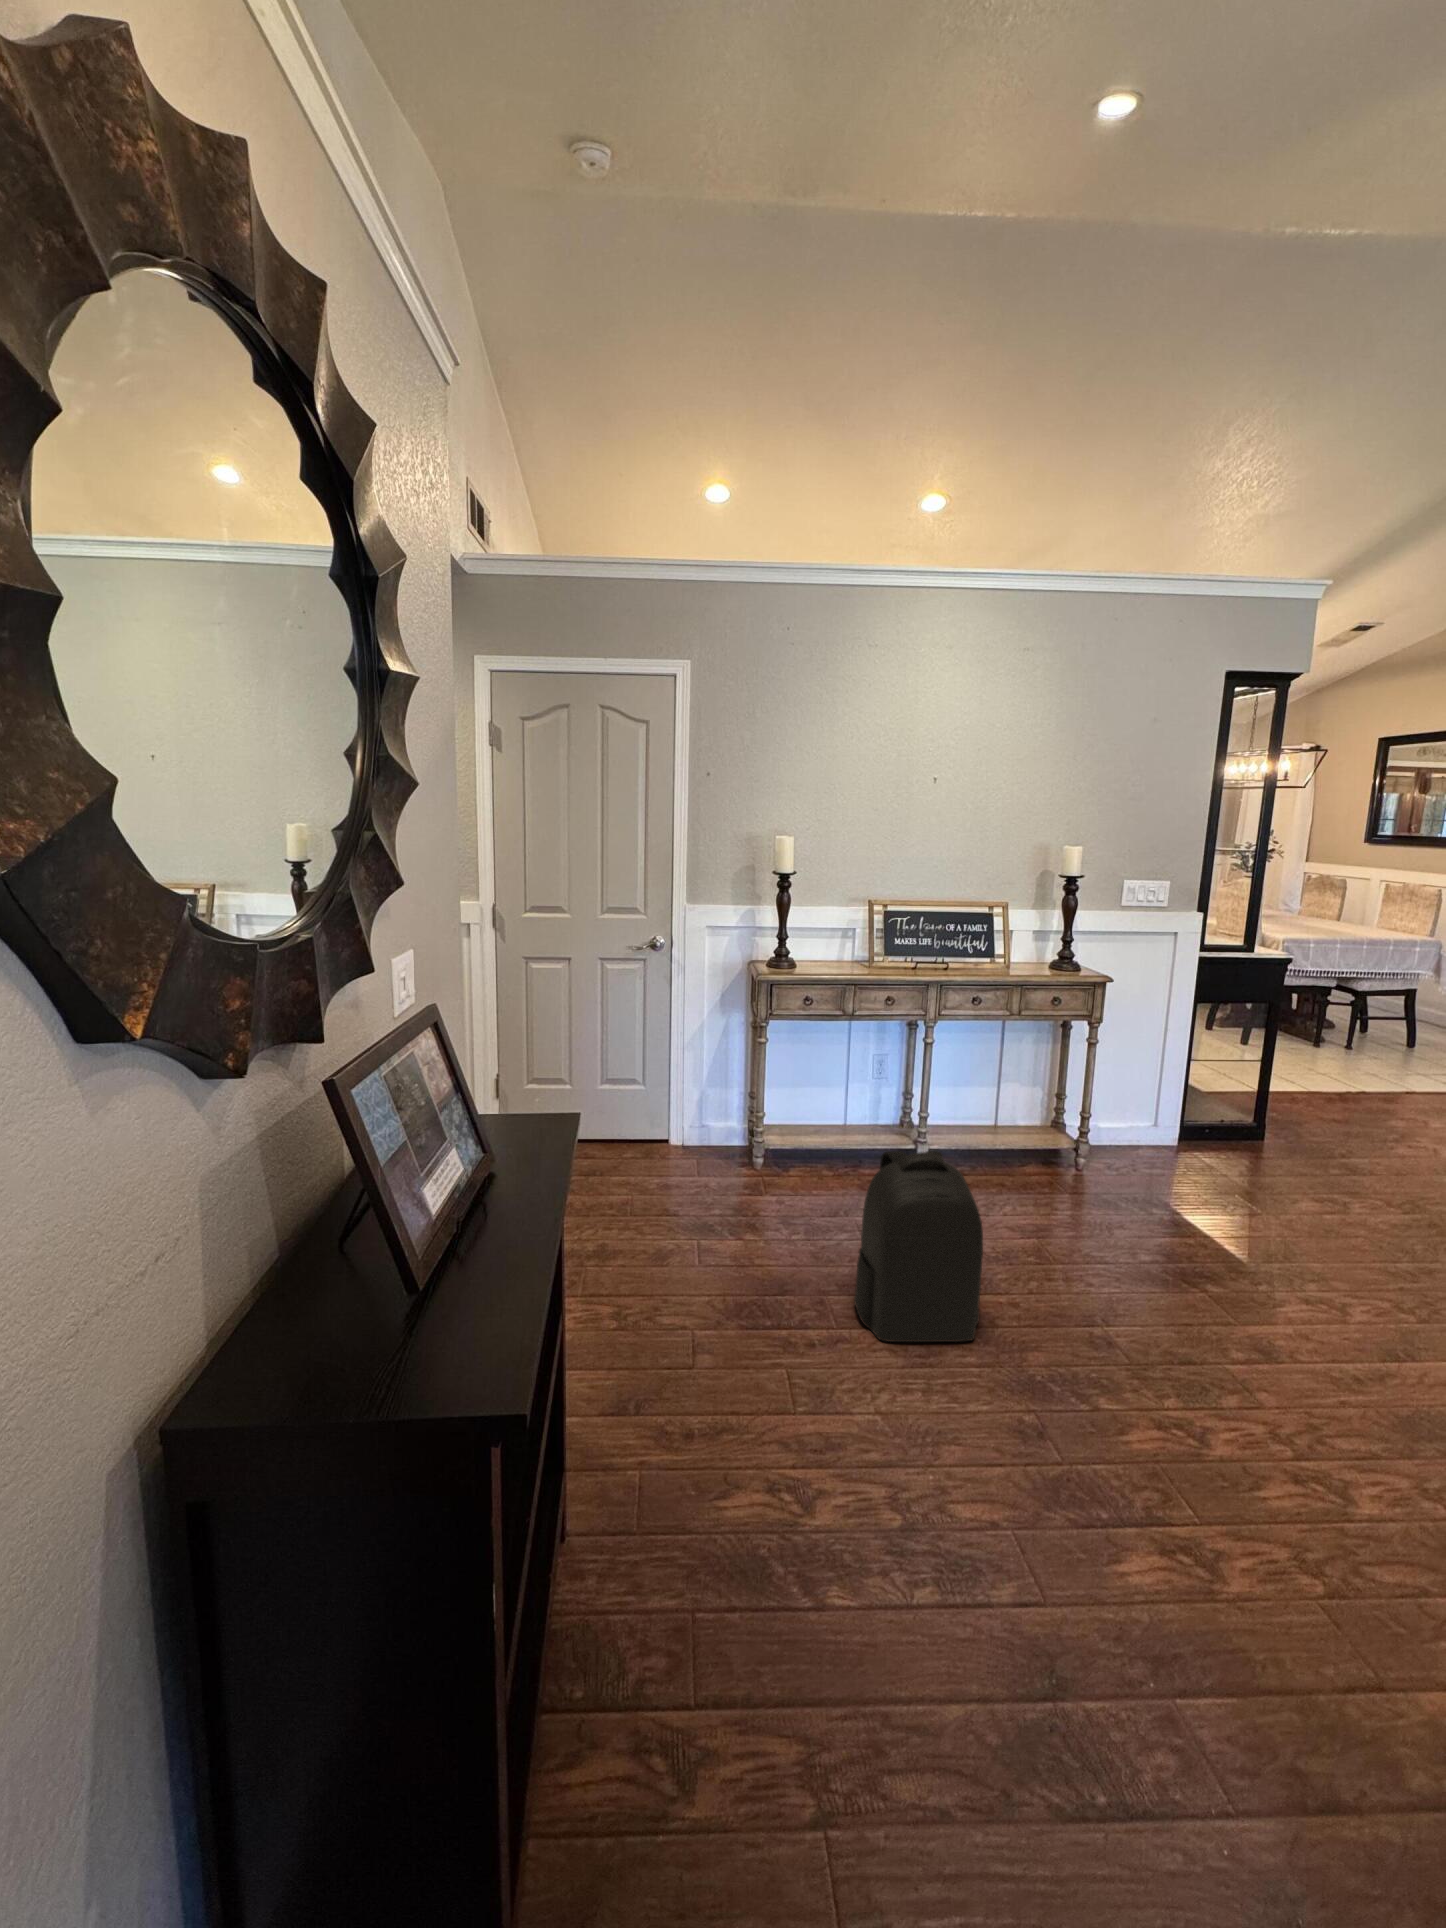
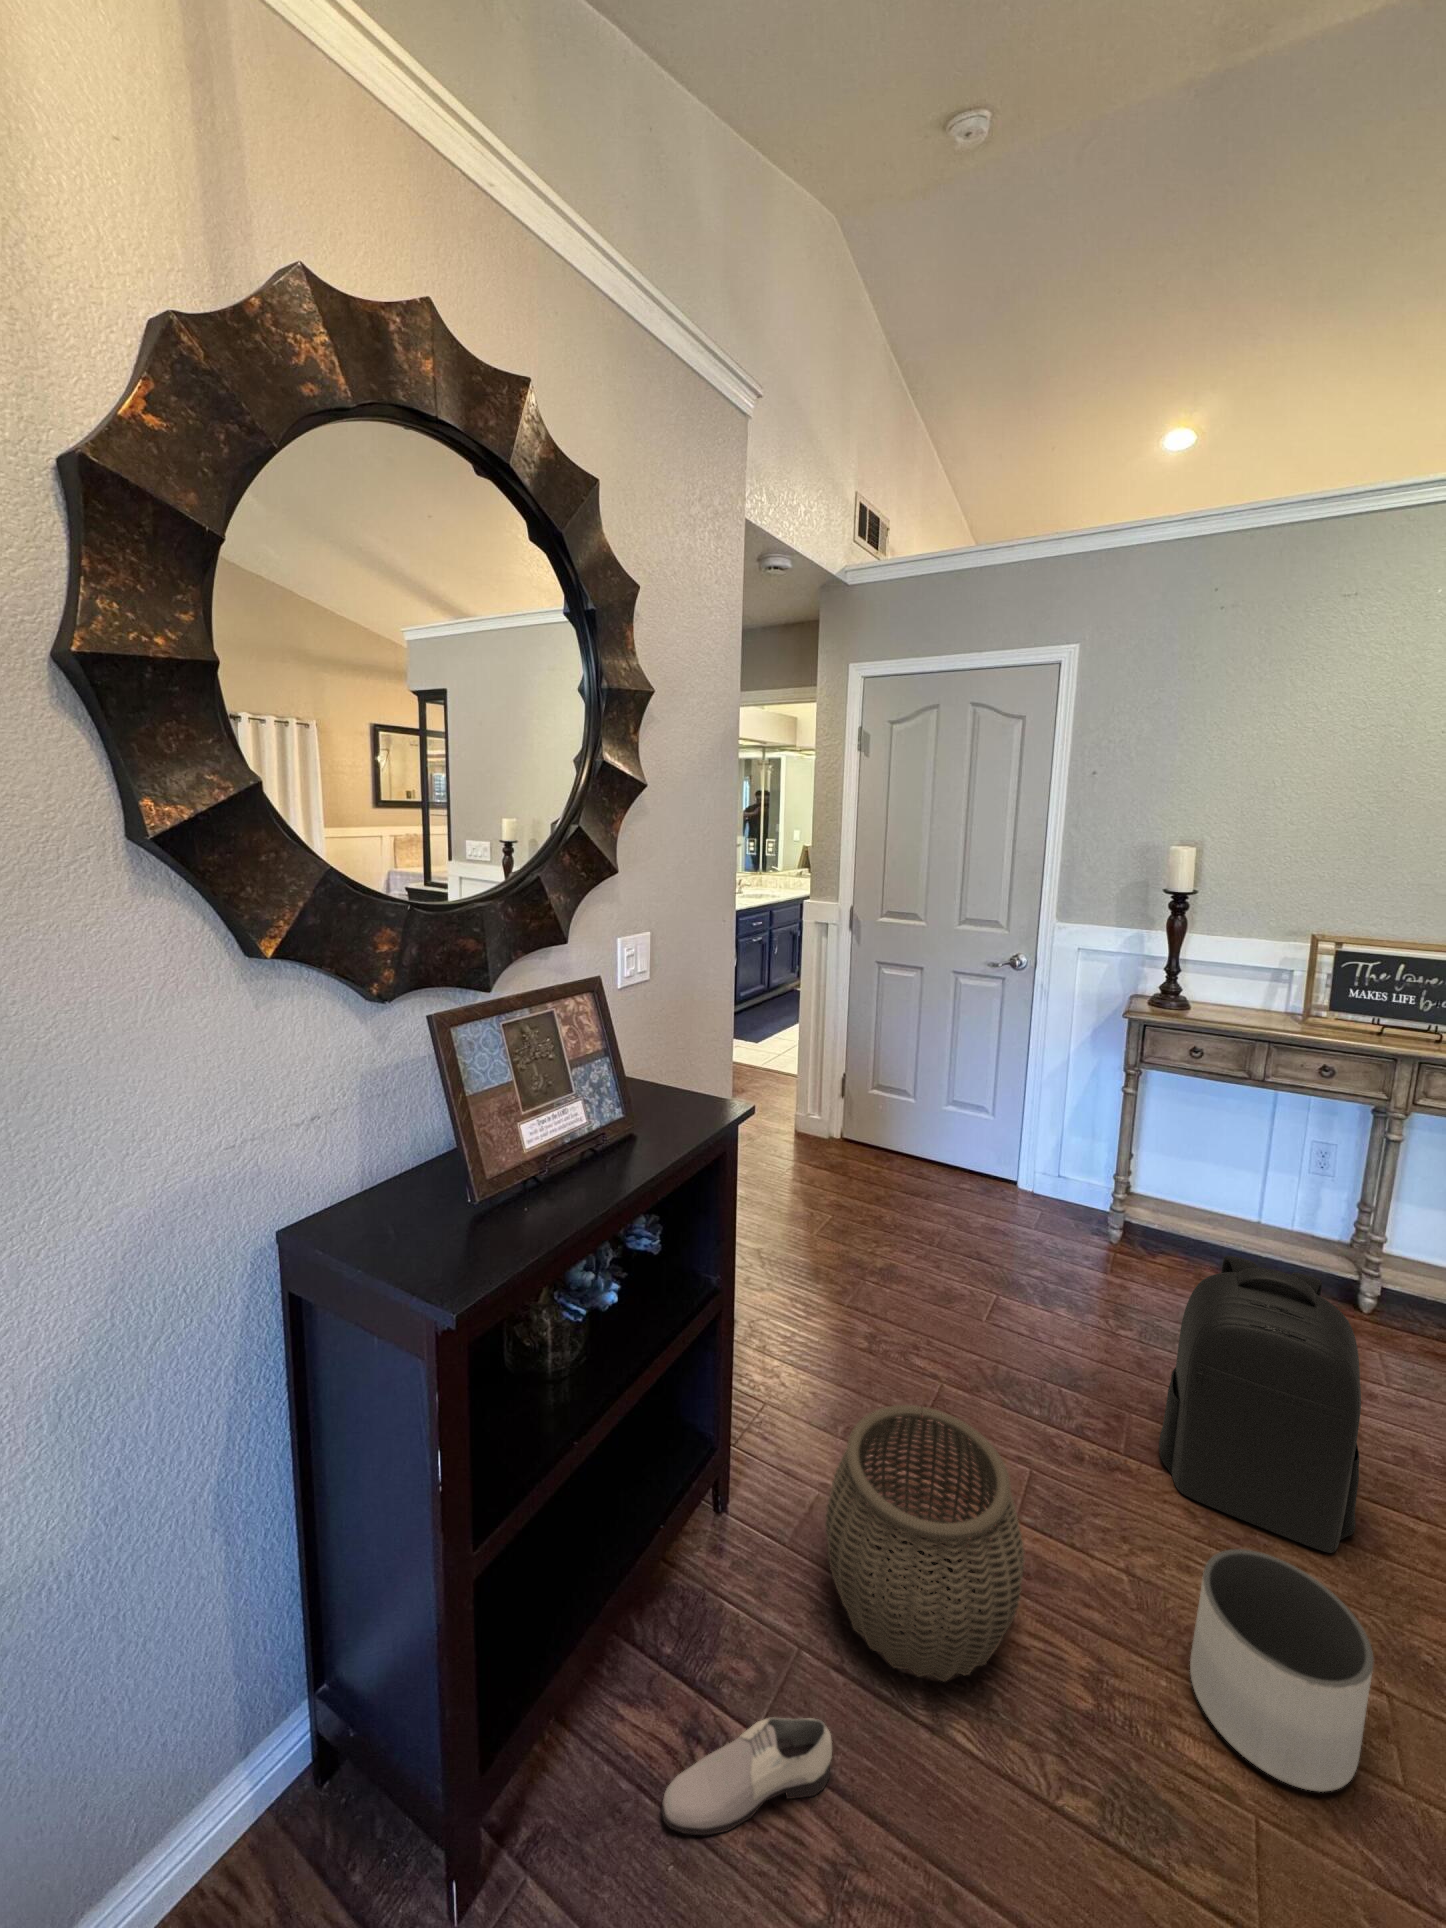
woven basket: none [678,1344,847,1575] -> present [825,1405,1025,1681]
planter: none [938,1352,1048,1498] -> present [1190,1549,1374,1792]
shoe: none [648,1646,767,1828] -> present [661,1717,832,1835]

